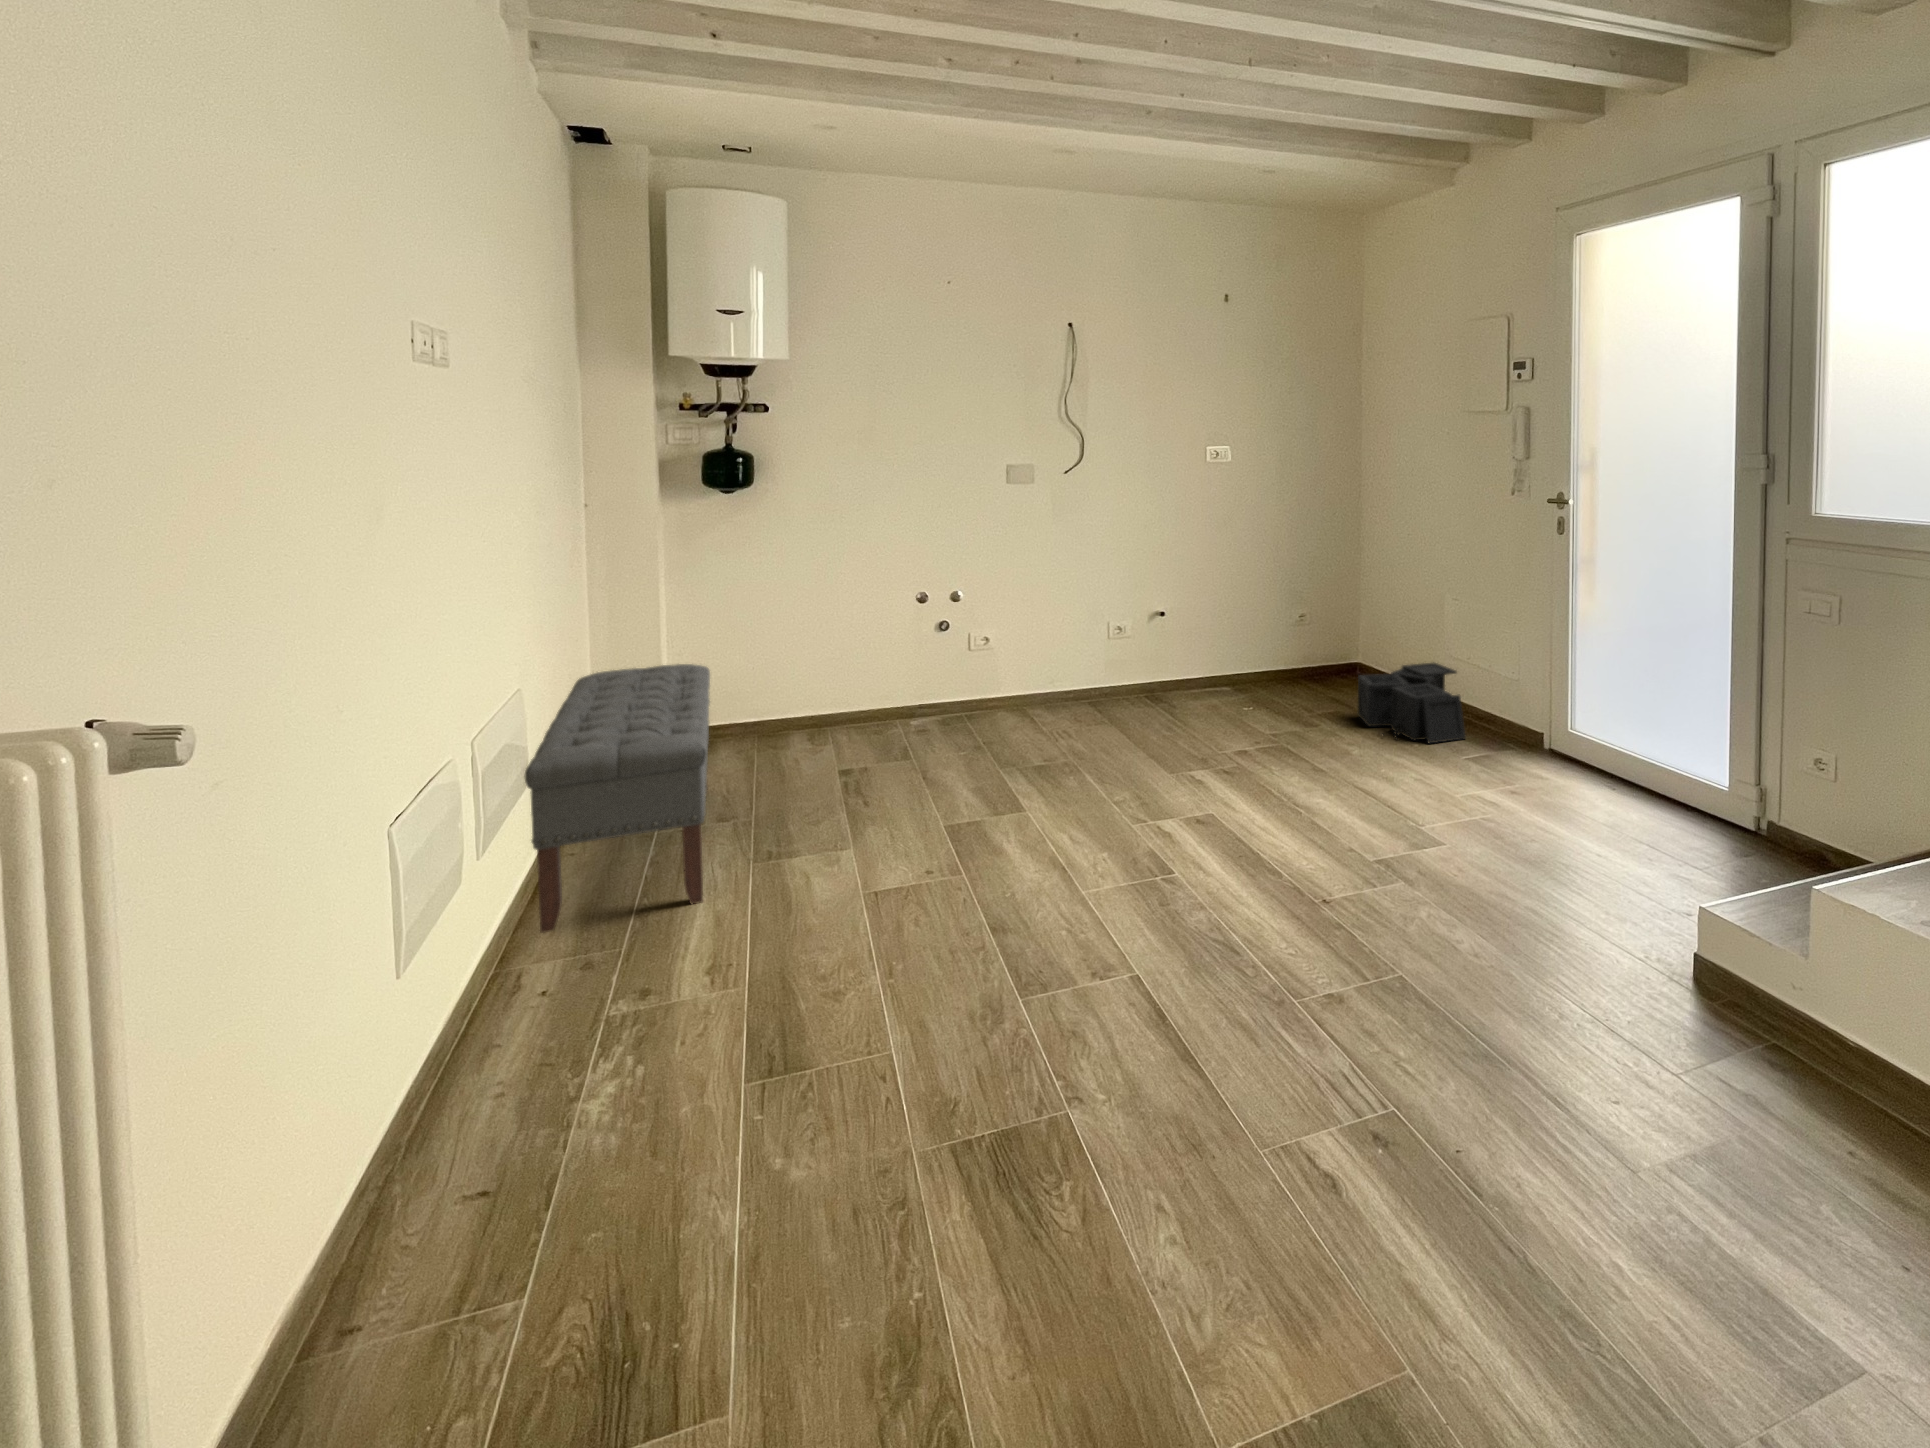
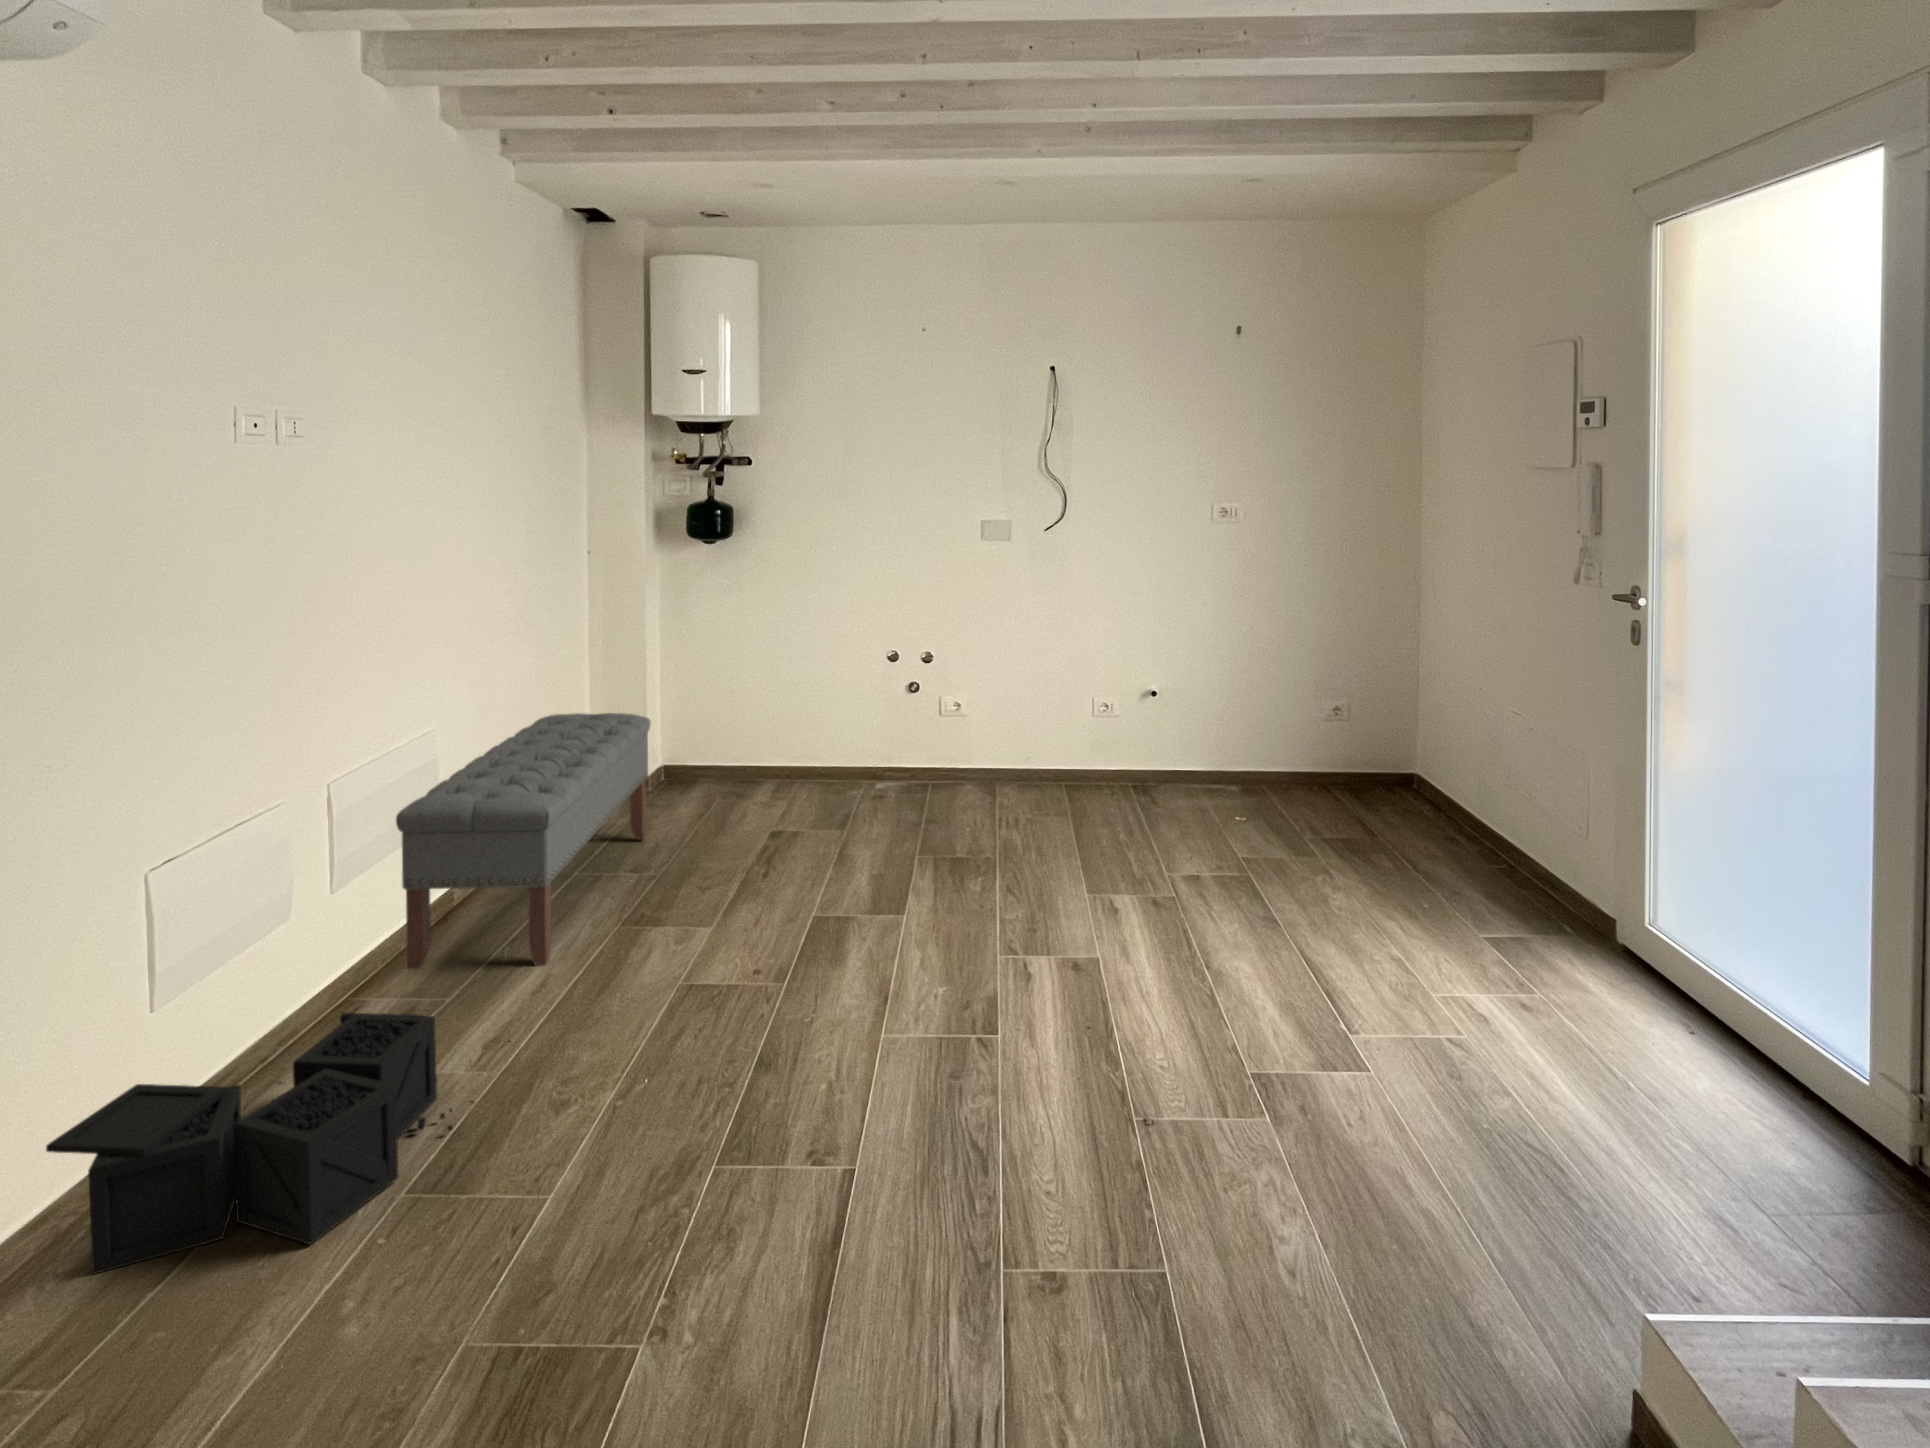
storage bin: present [1358,662,1465,743] -> present [46,1013,453,1274]

